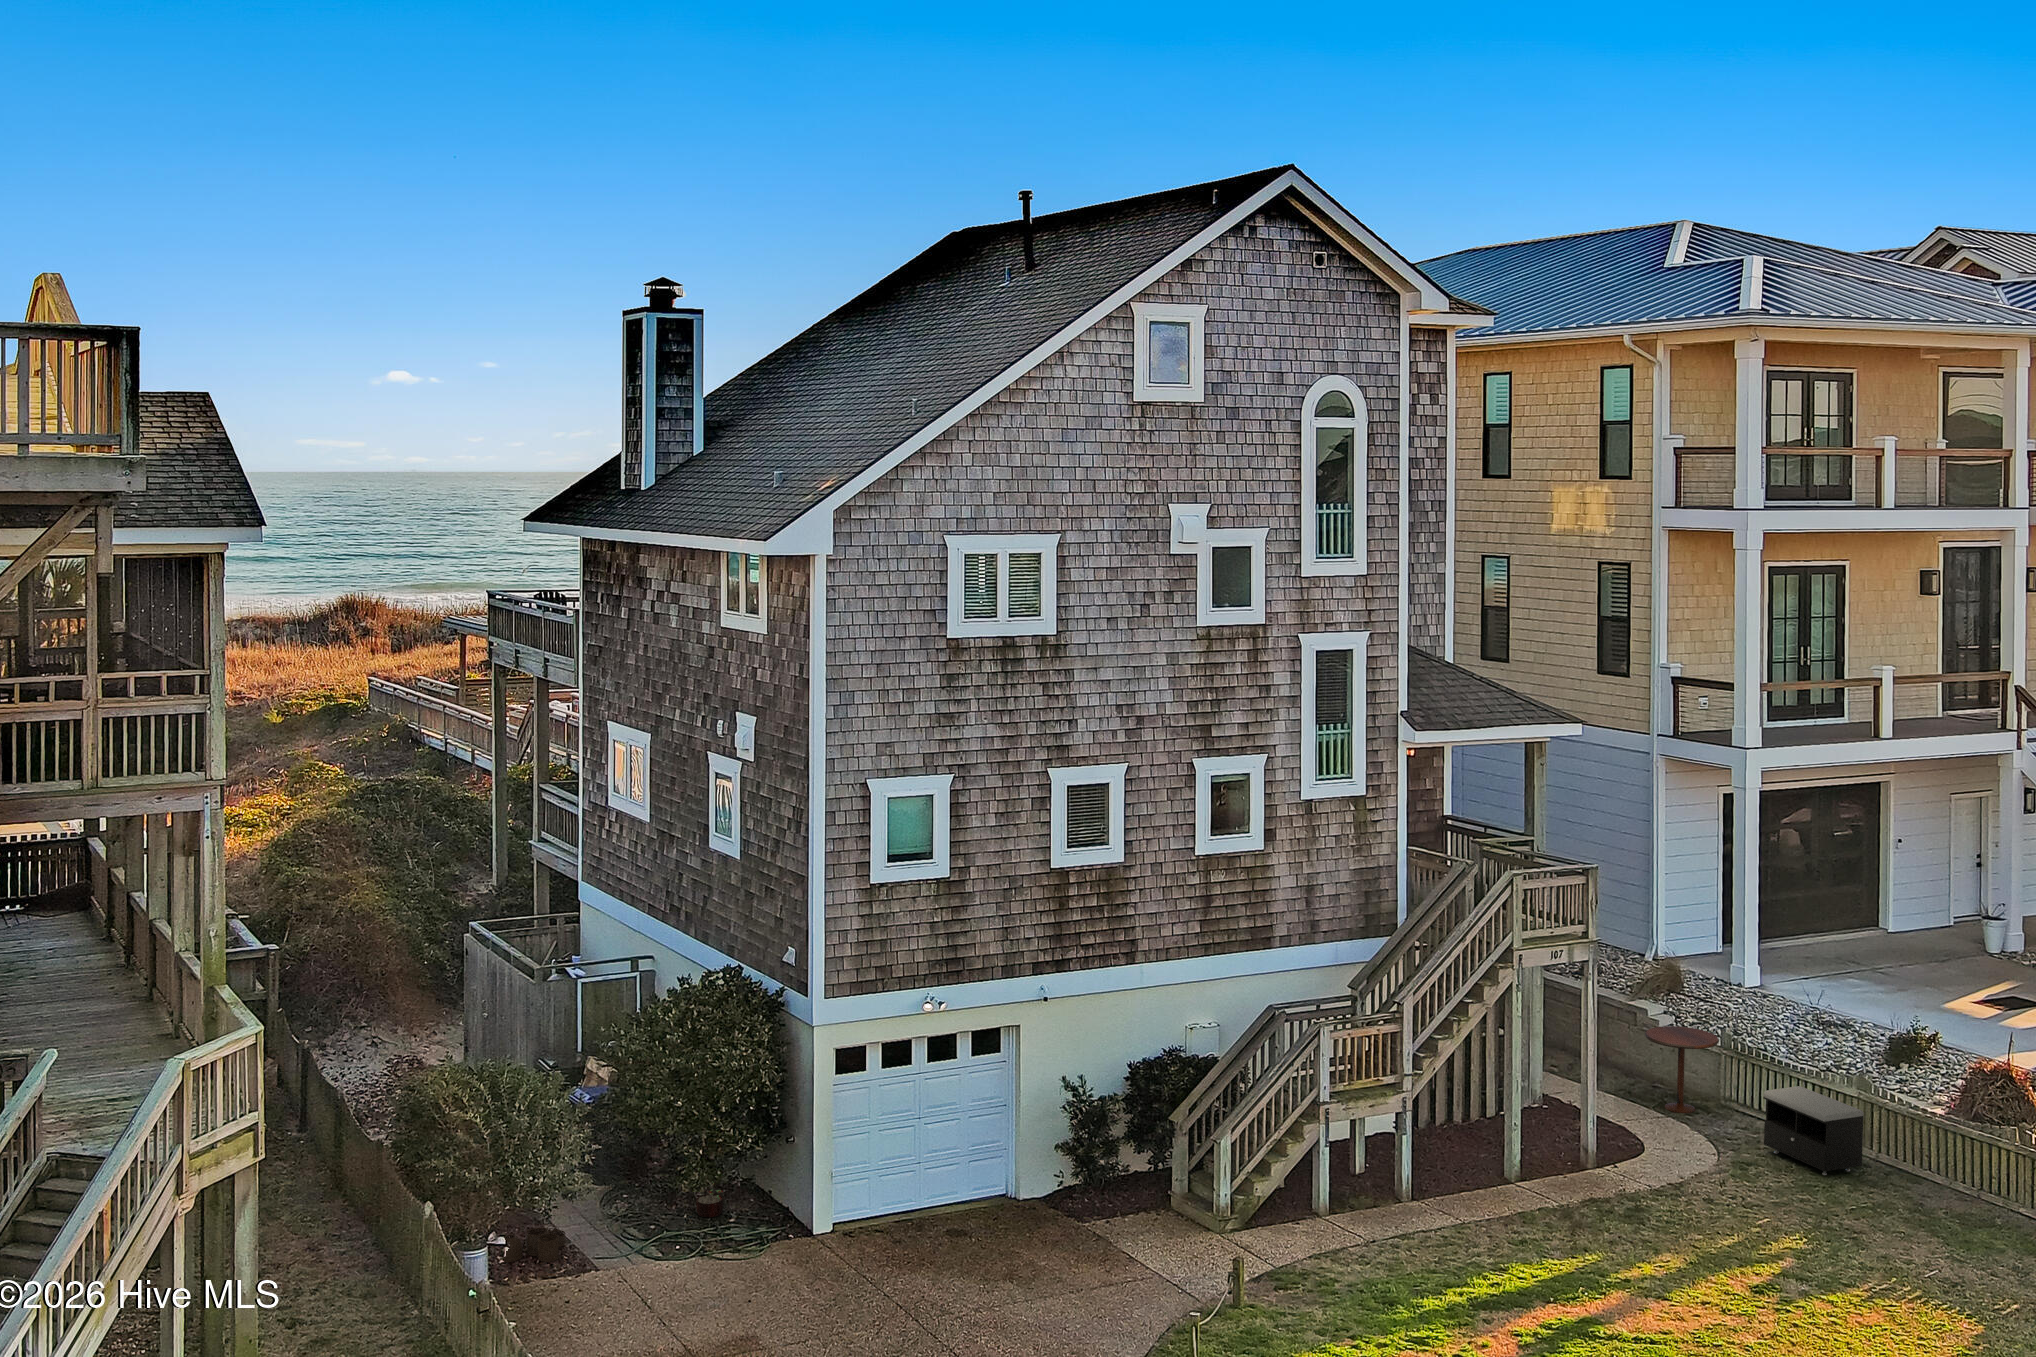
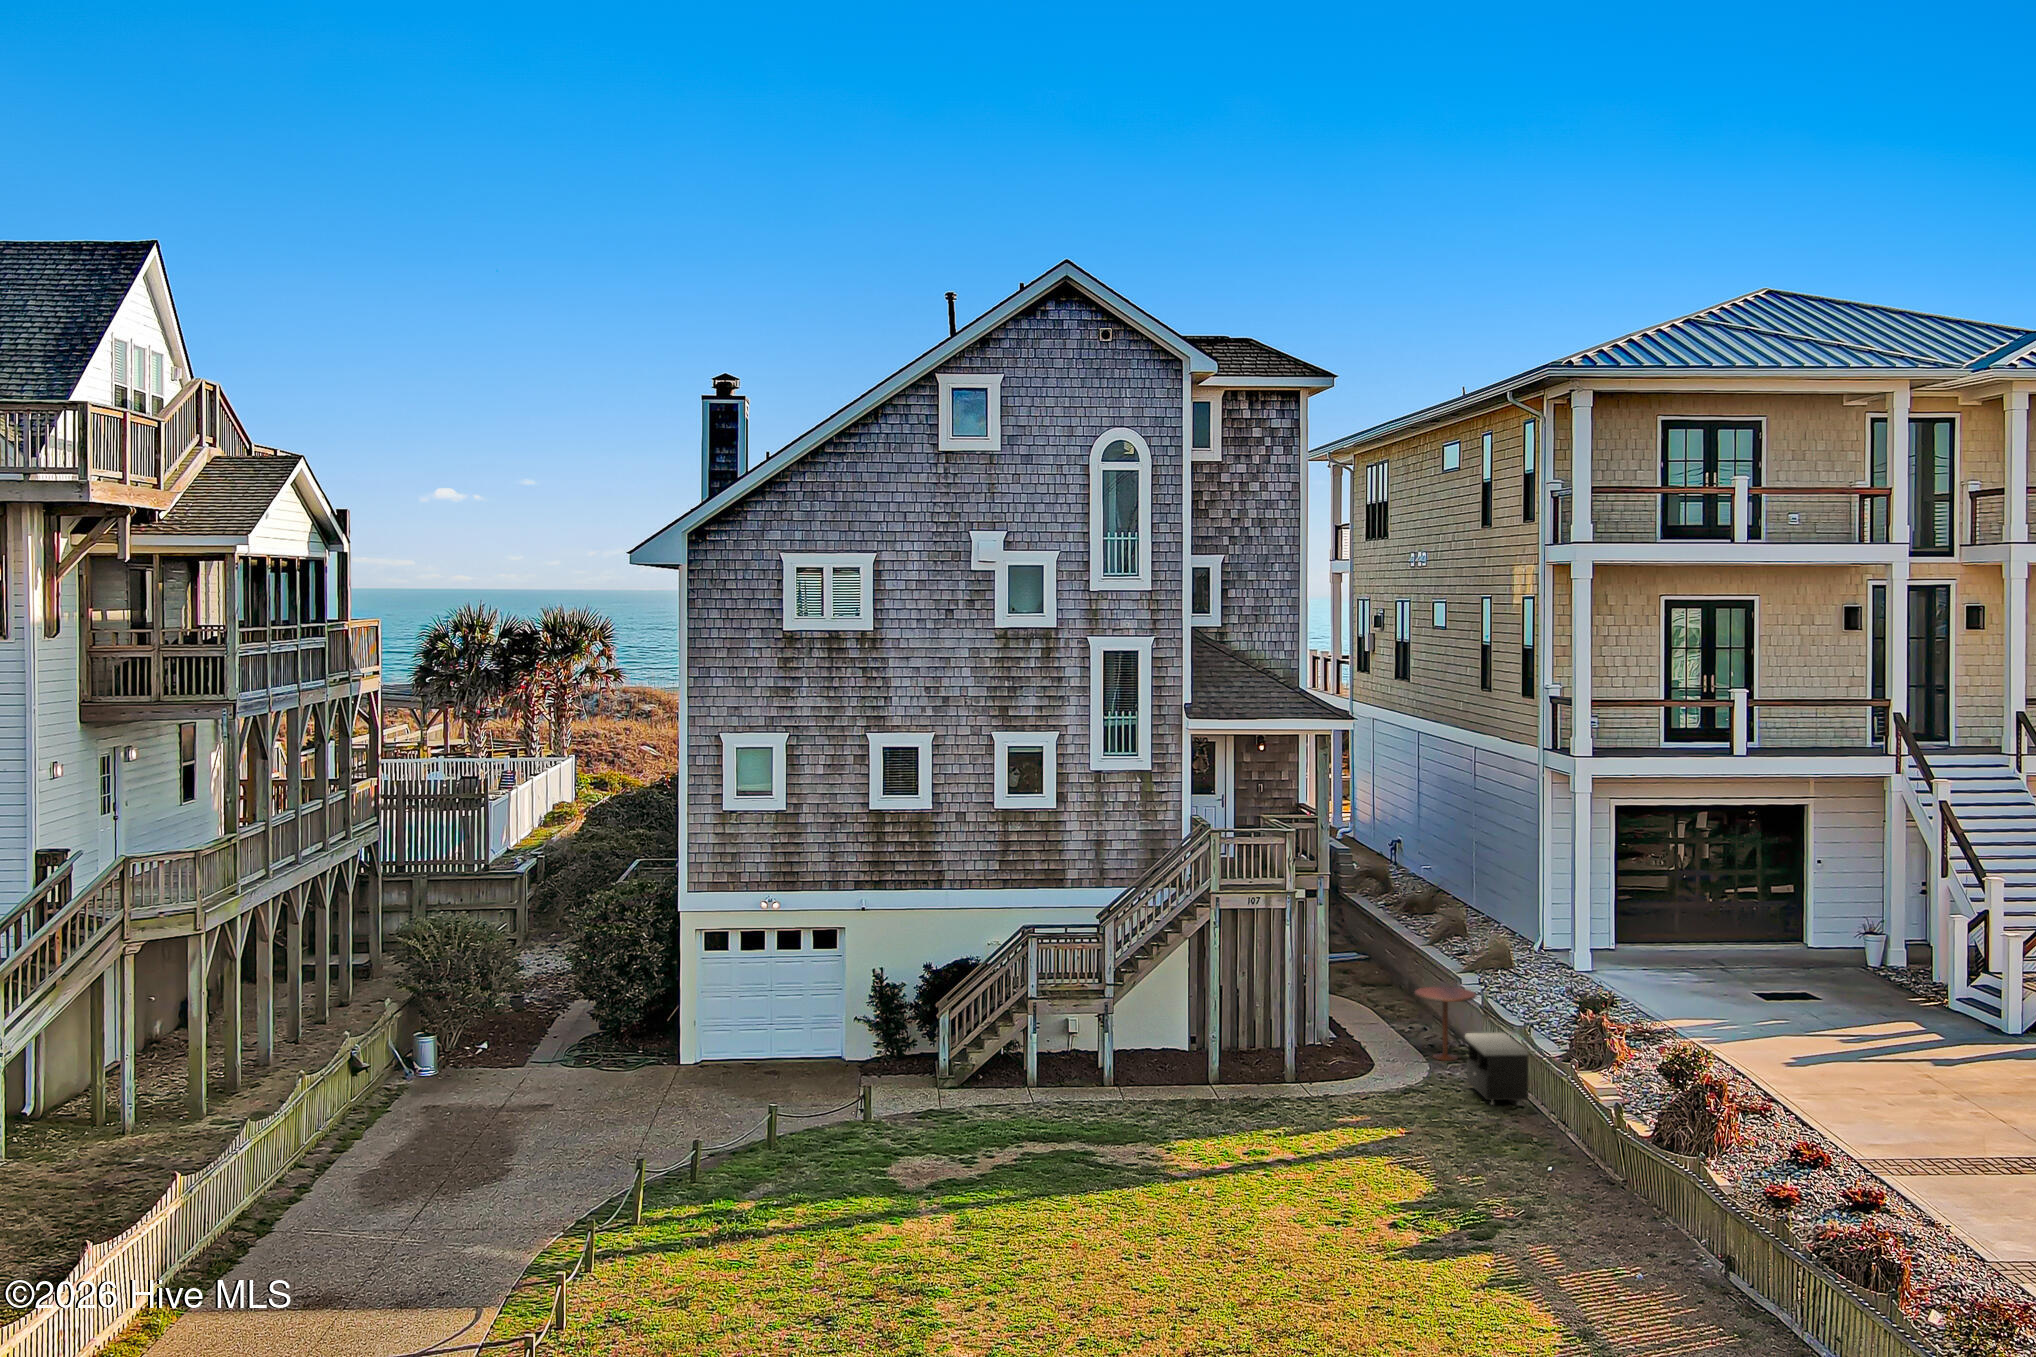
decorative plant: present [696,1181,724,1218] -> none [608,1015,629,1054]
woven basket: present [503,1227,566,1262] -> none [455,1042,508,1065]

